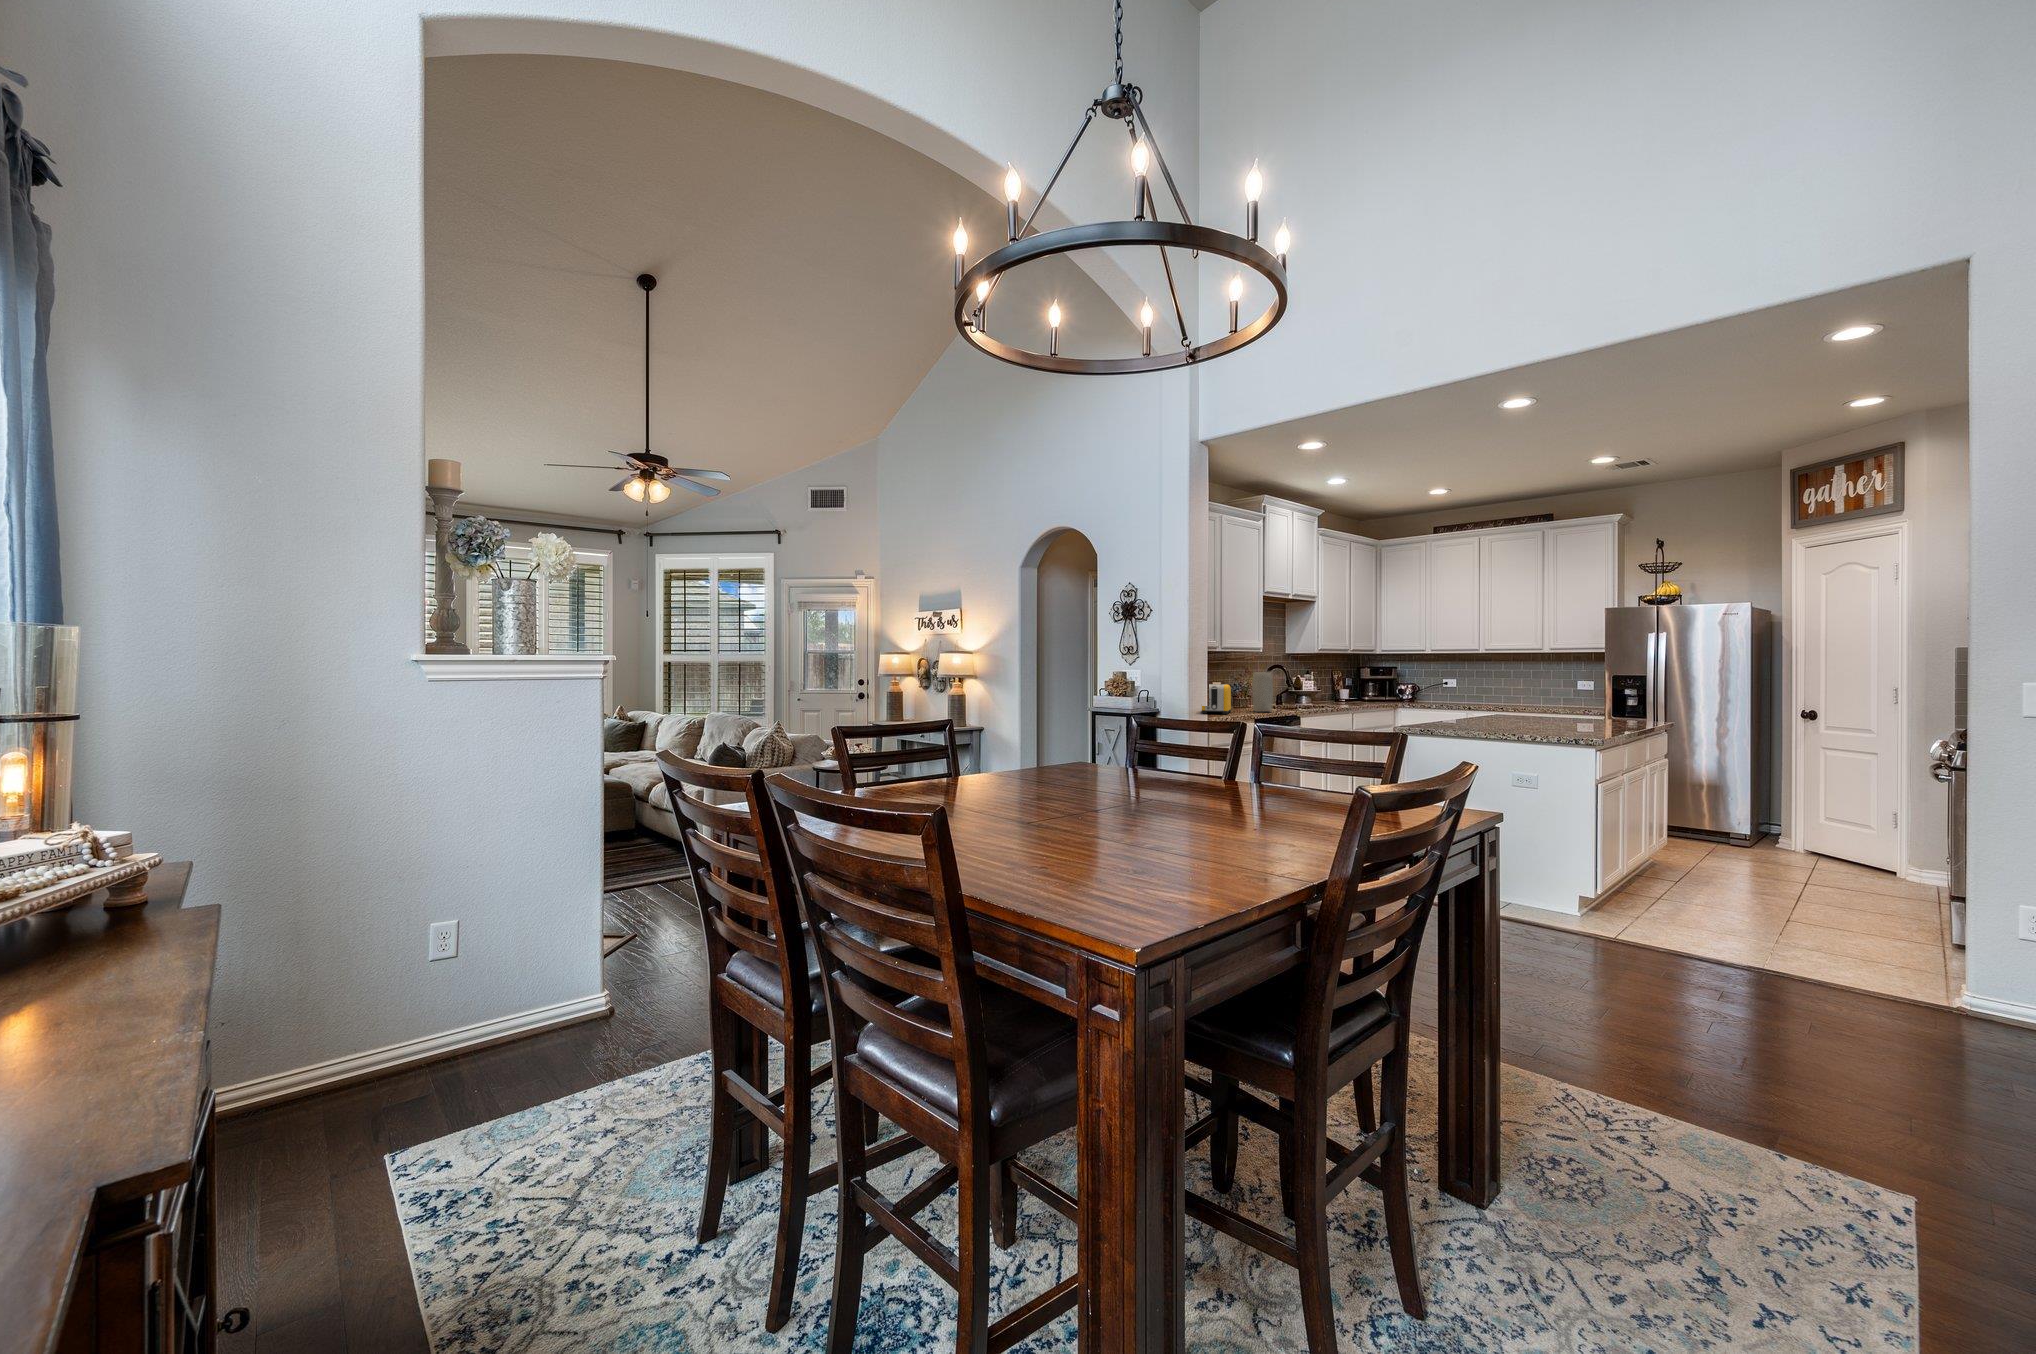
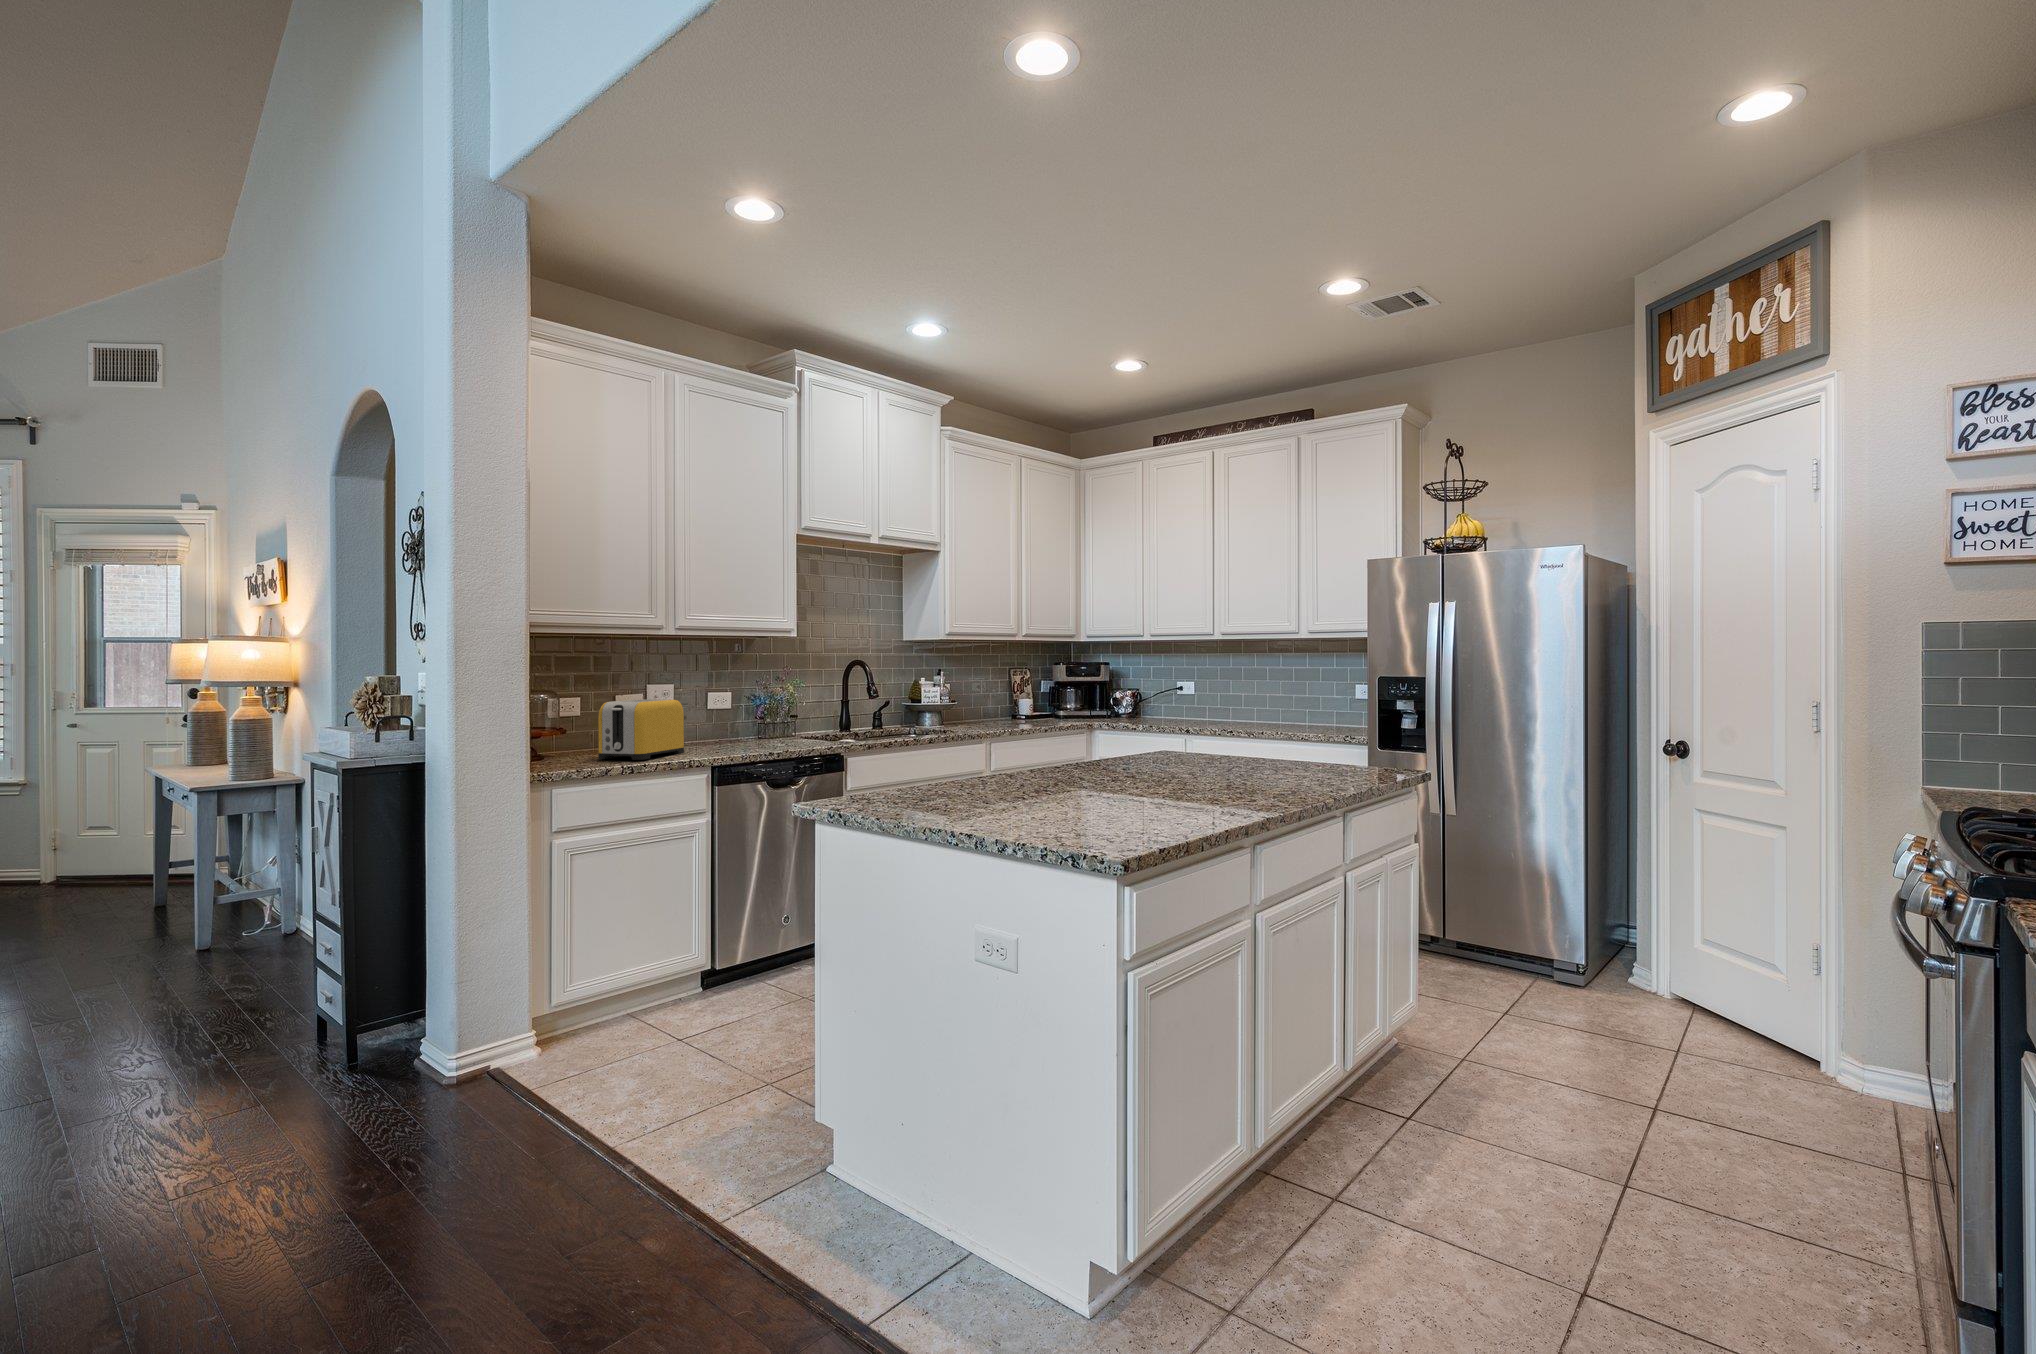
vase: present [1252,672,1273,712] -> none [729,674,768,751]

